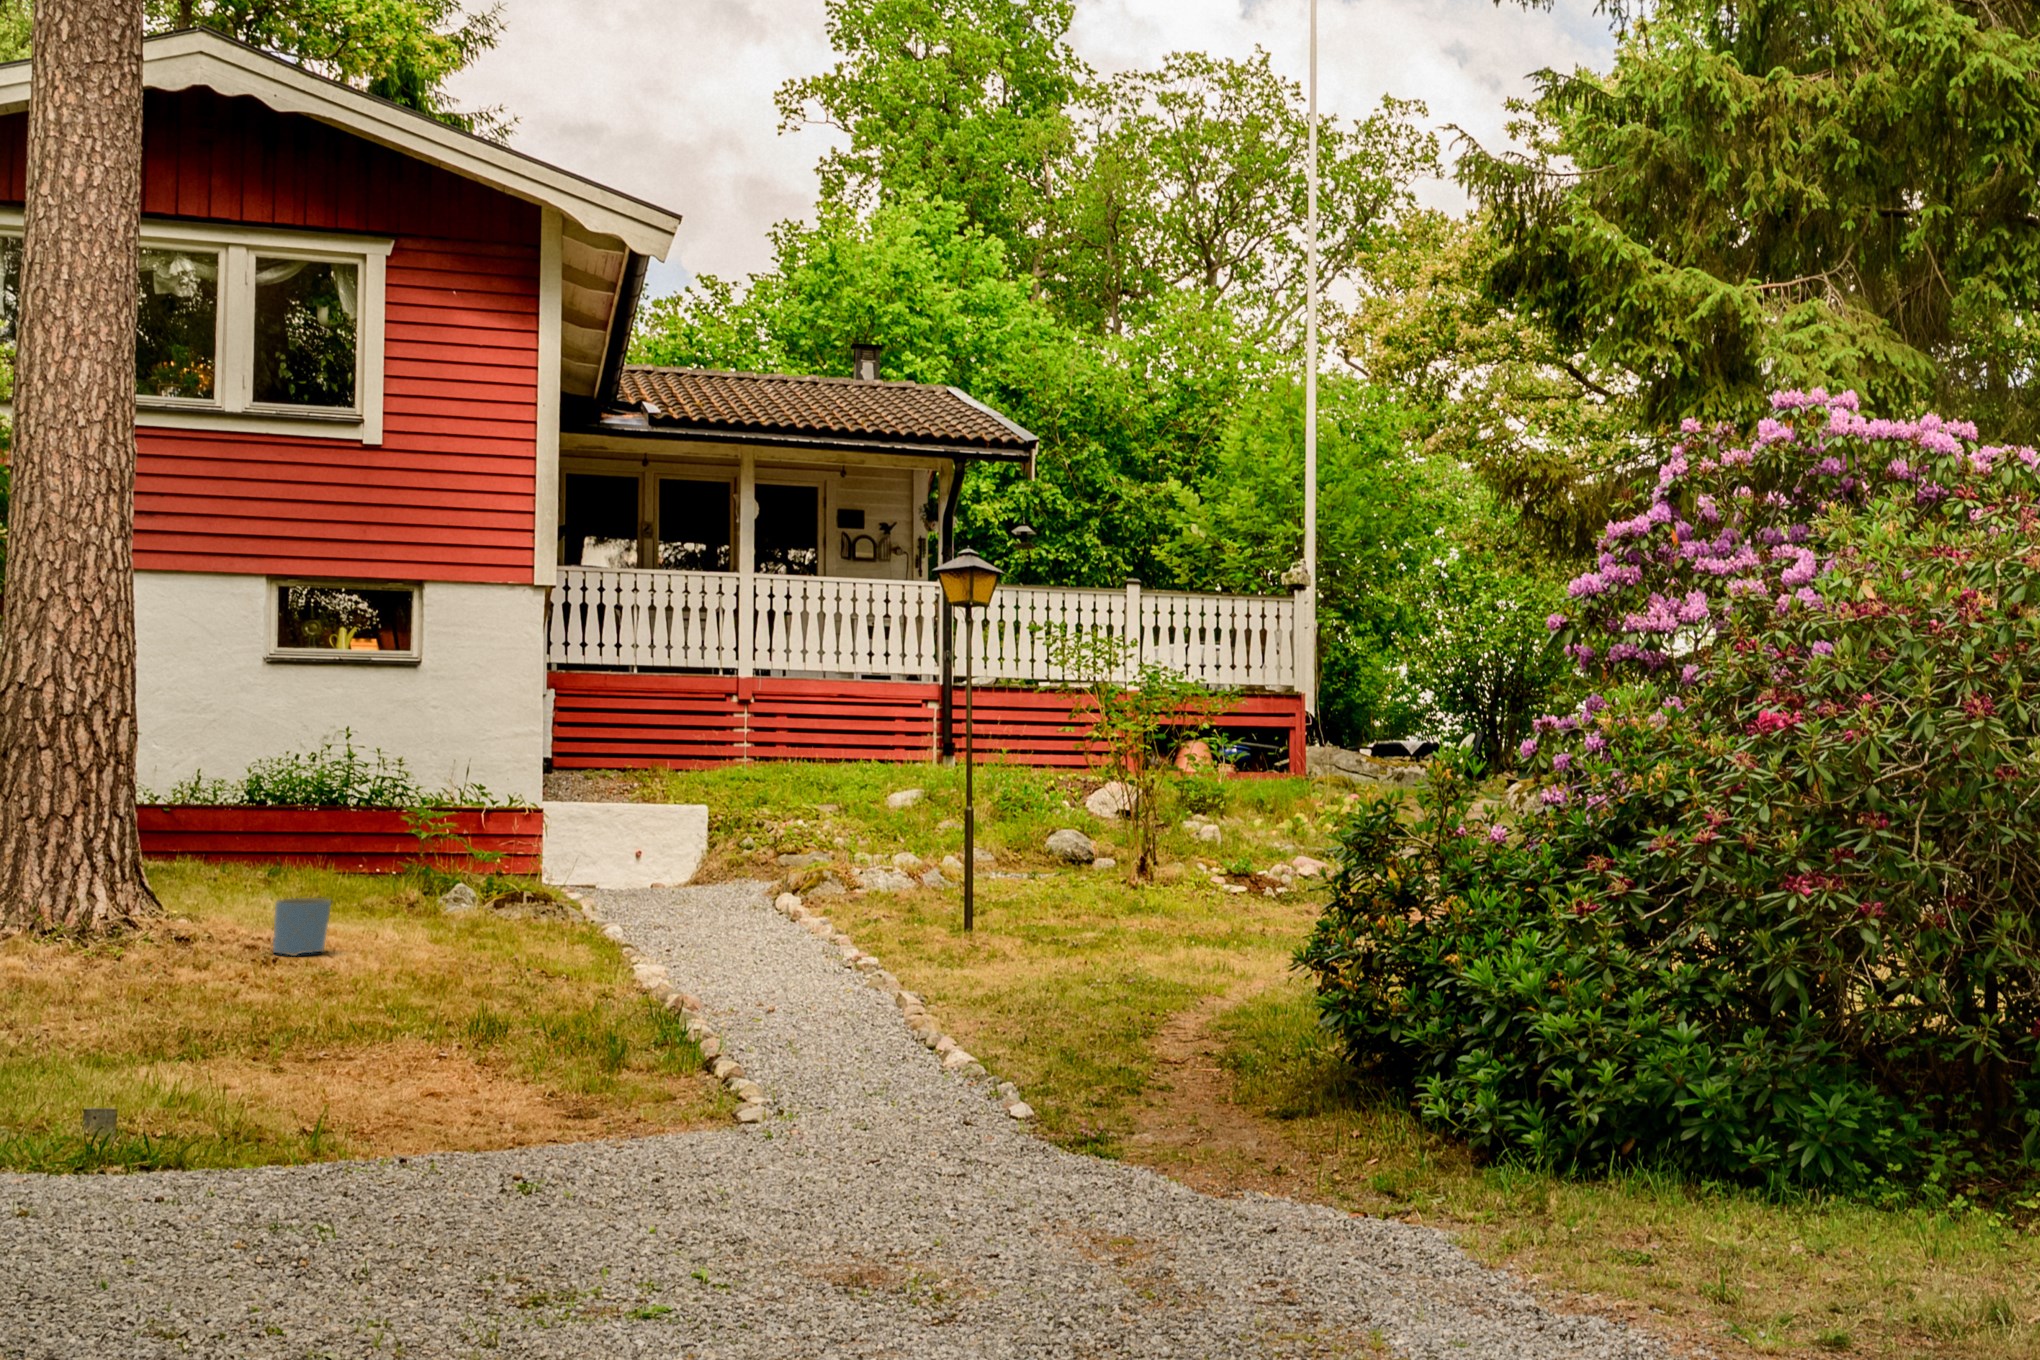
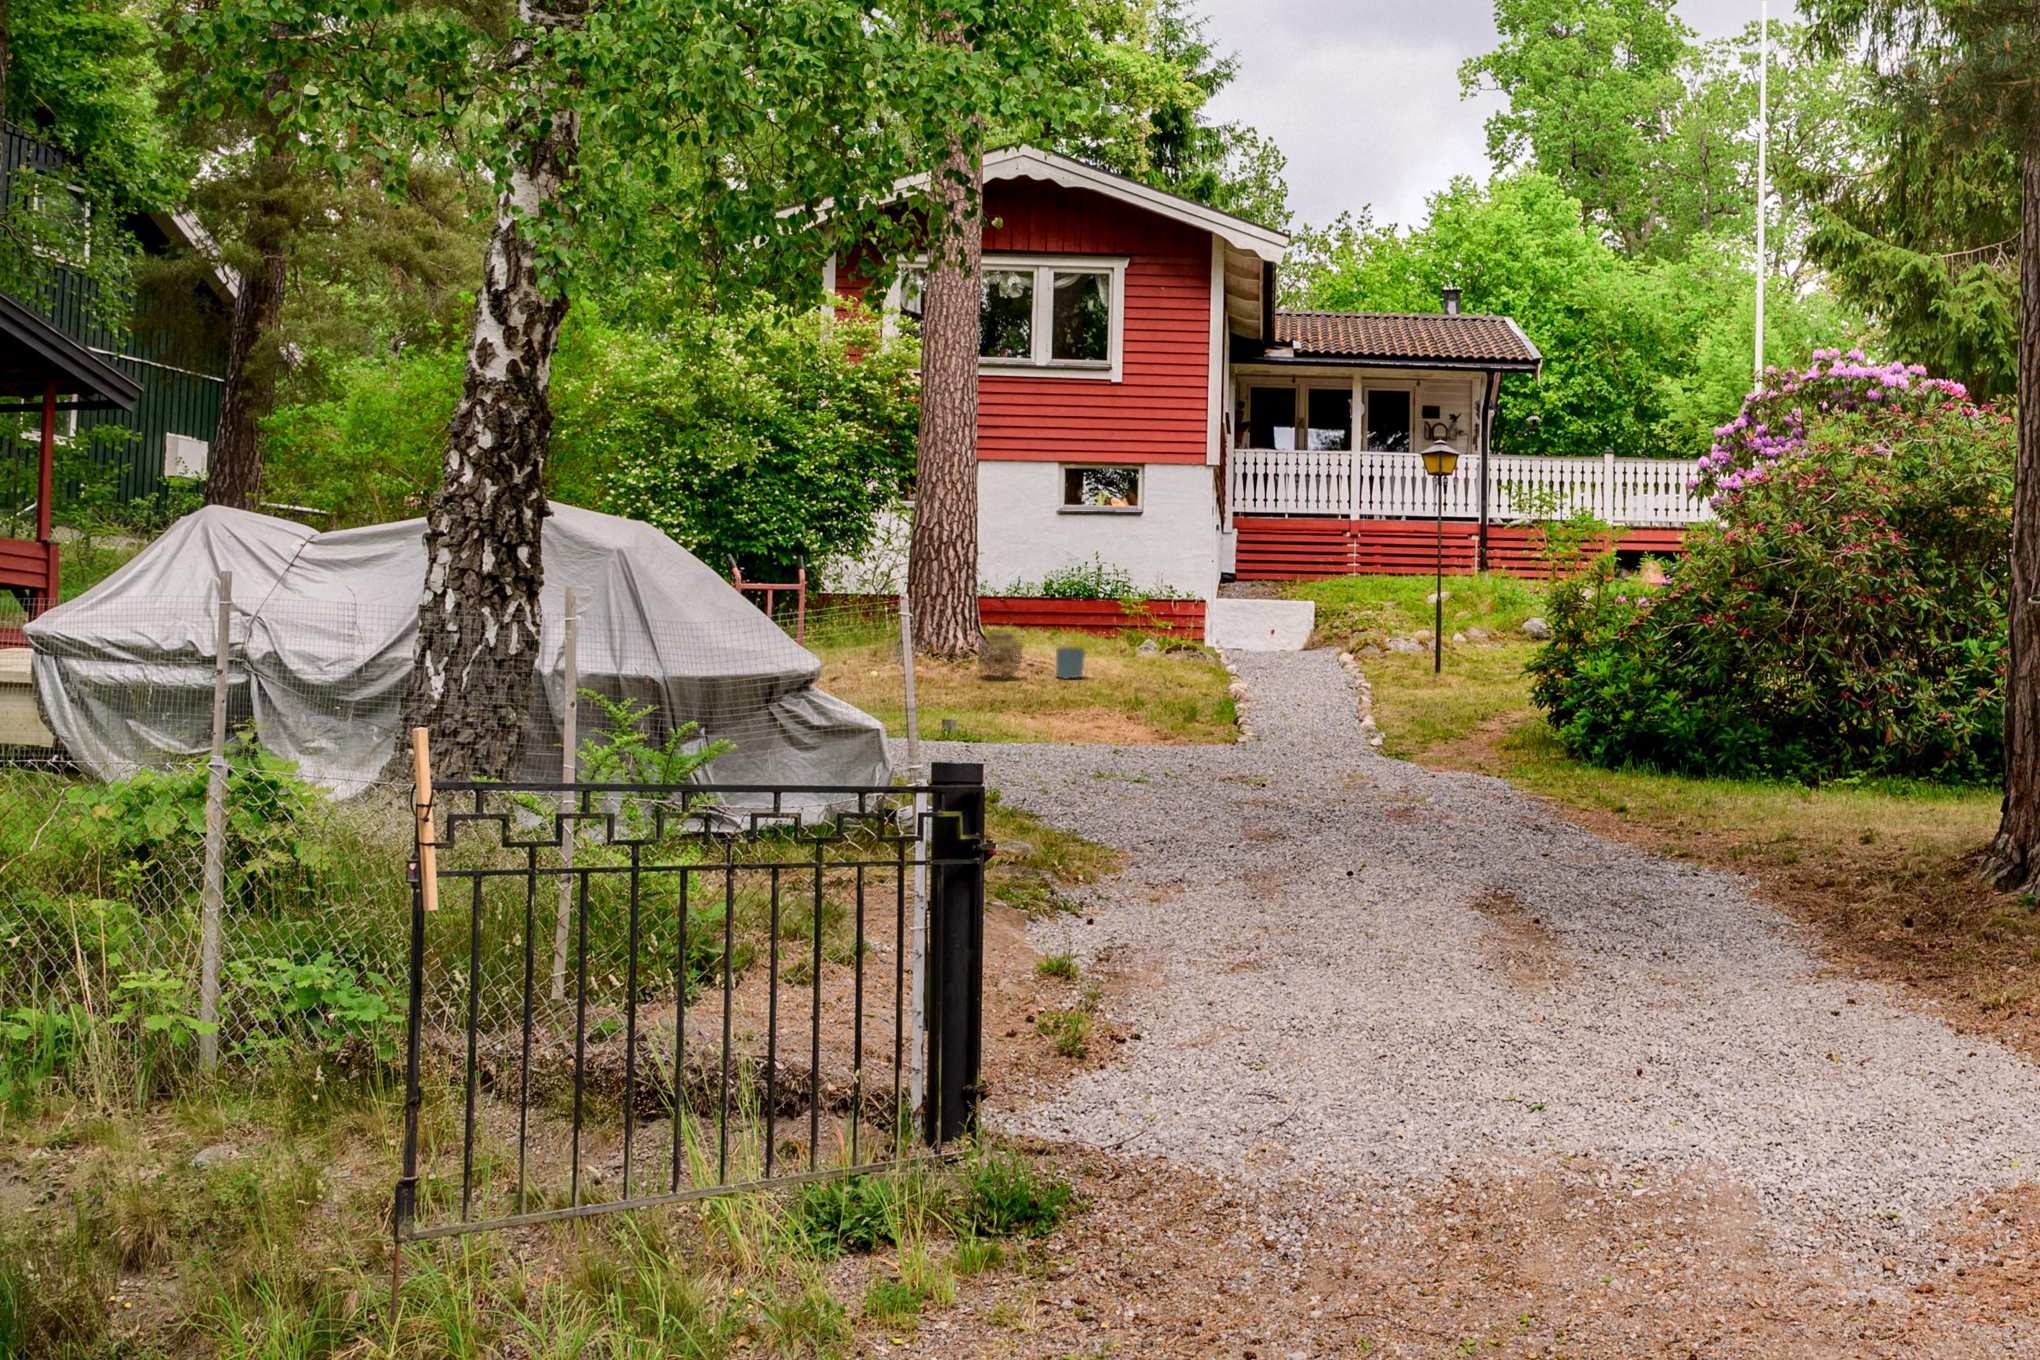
woven basket: none [122,877,212,962] -> present [978,633,1022,680]

